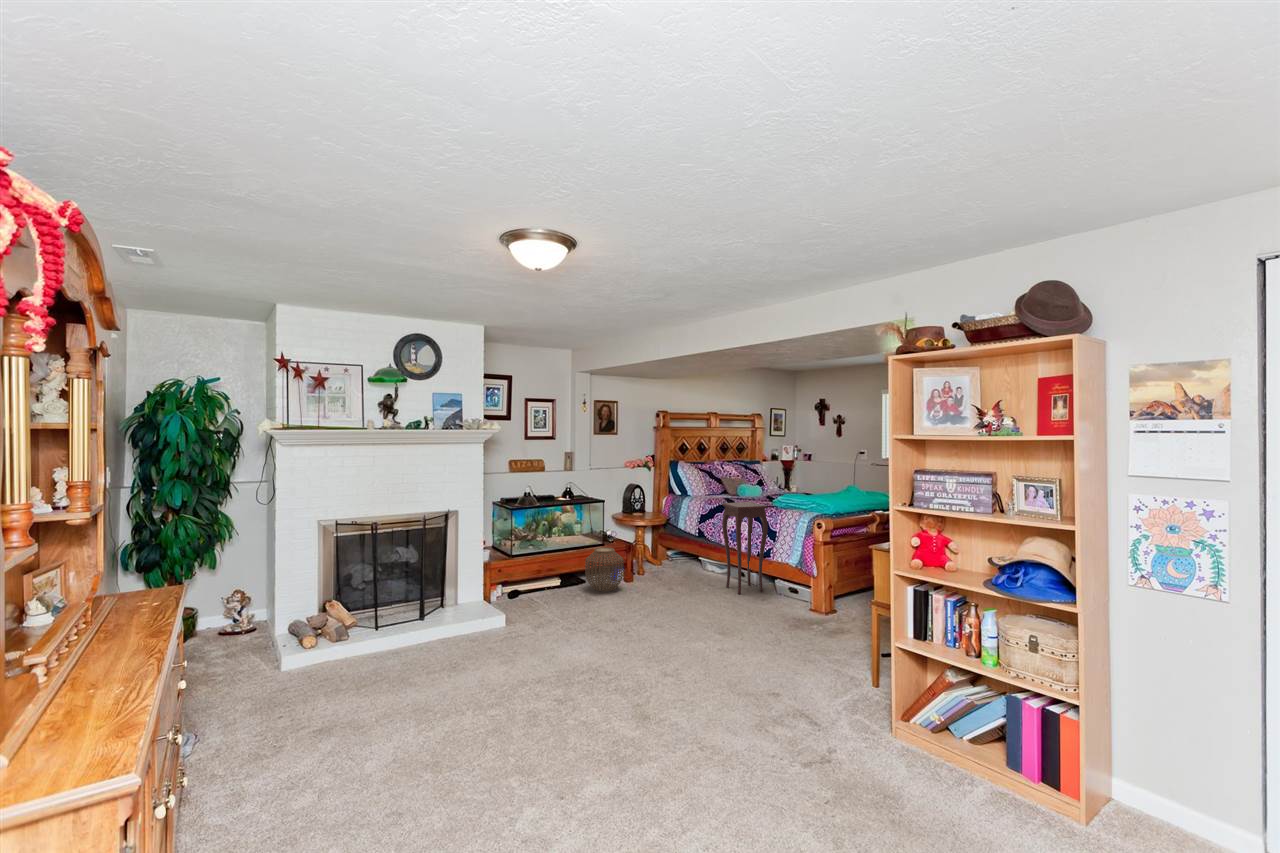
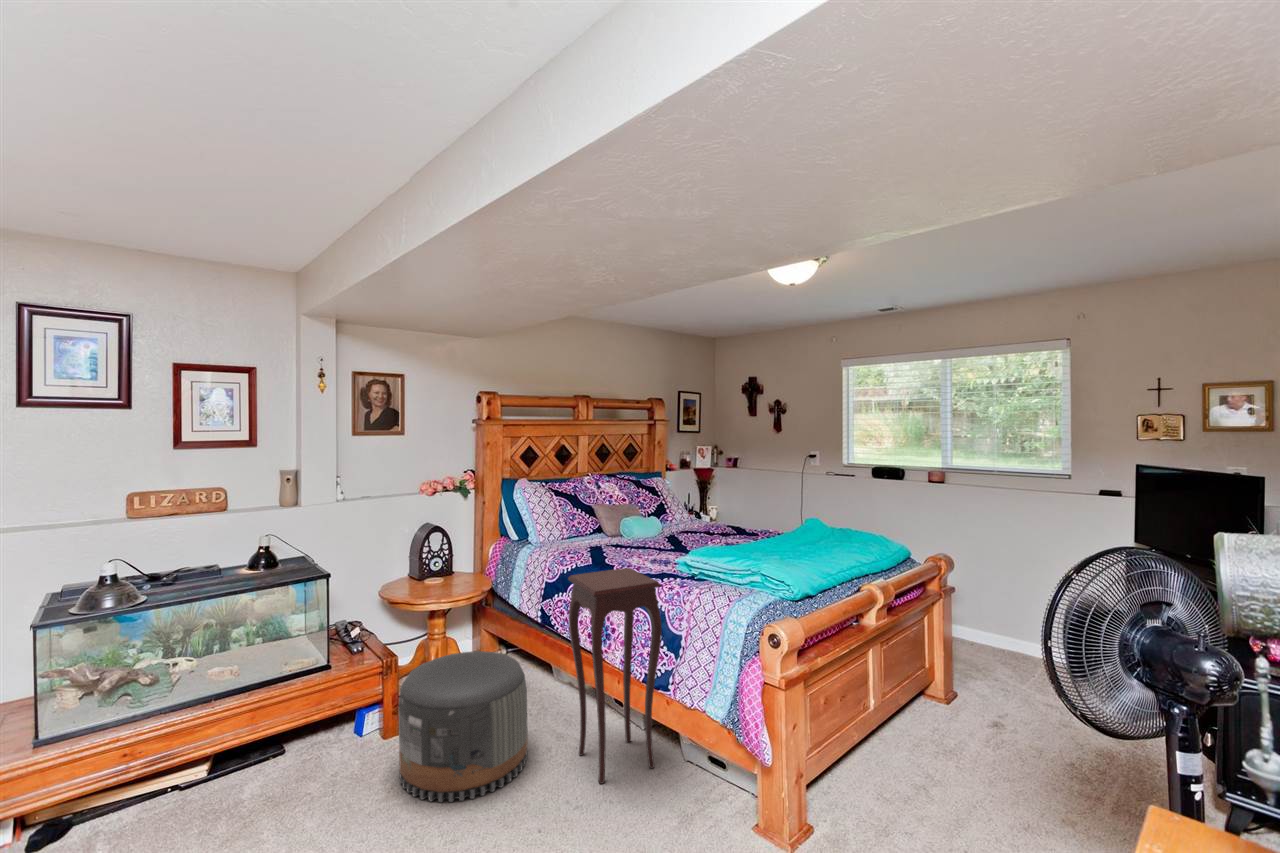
pouf: none [646,540,703,595] -> present [399,651,528,802]
woven basket: present [585,547,624,592] -> none [243,687,345,802]

